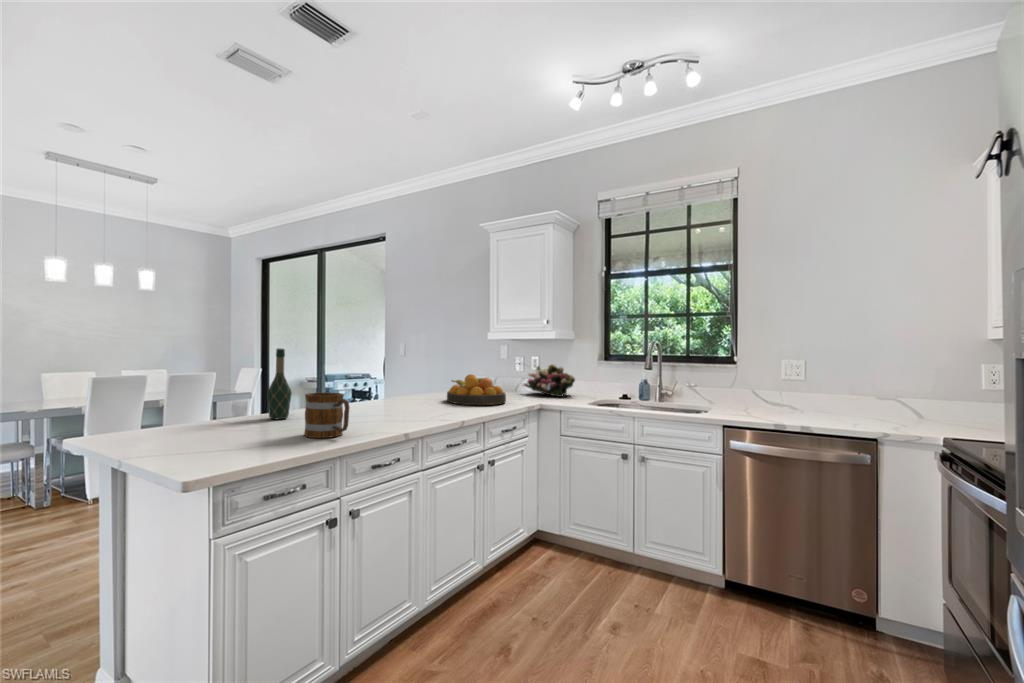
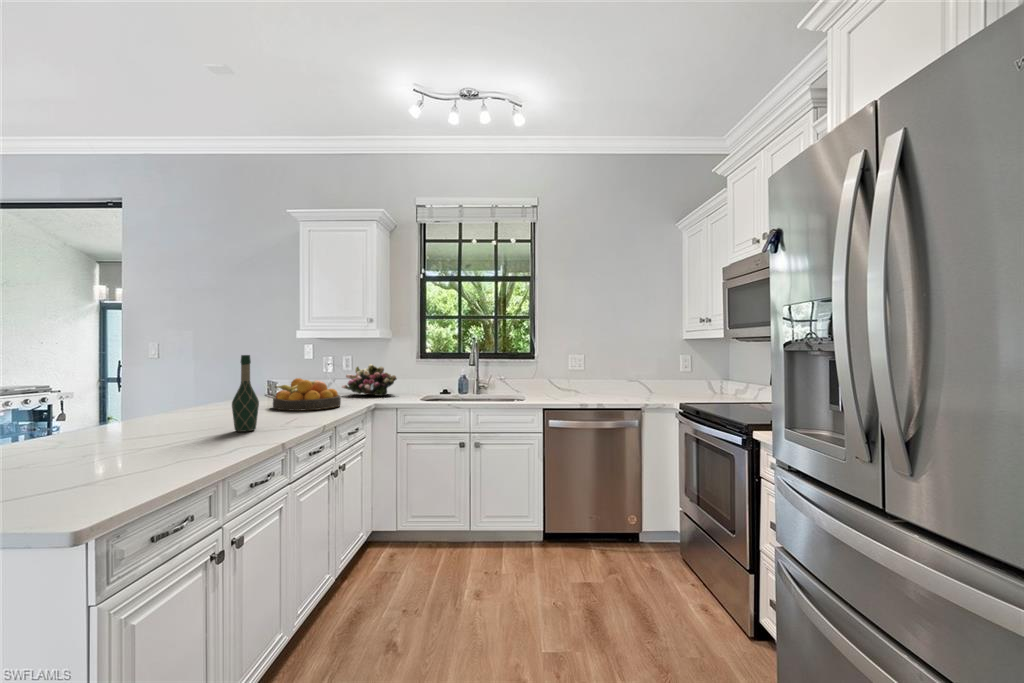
wine bottle: present [267,348,292,419] -> present [232,355,259,432]
mug: present [304,392,349,438] -> none [158,404,227,461]

